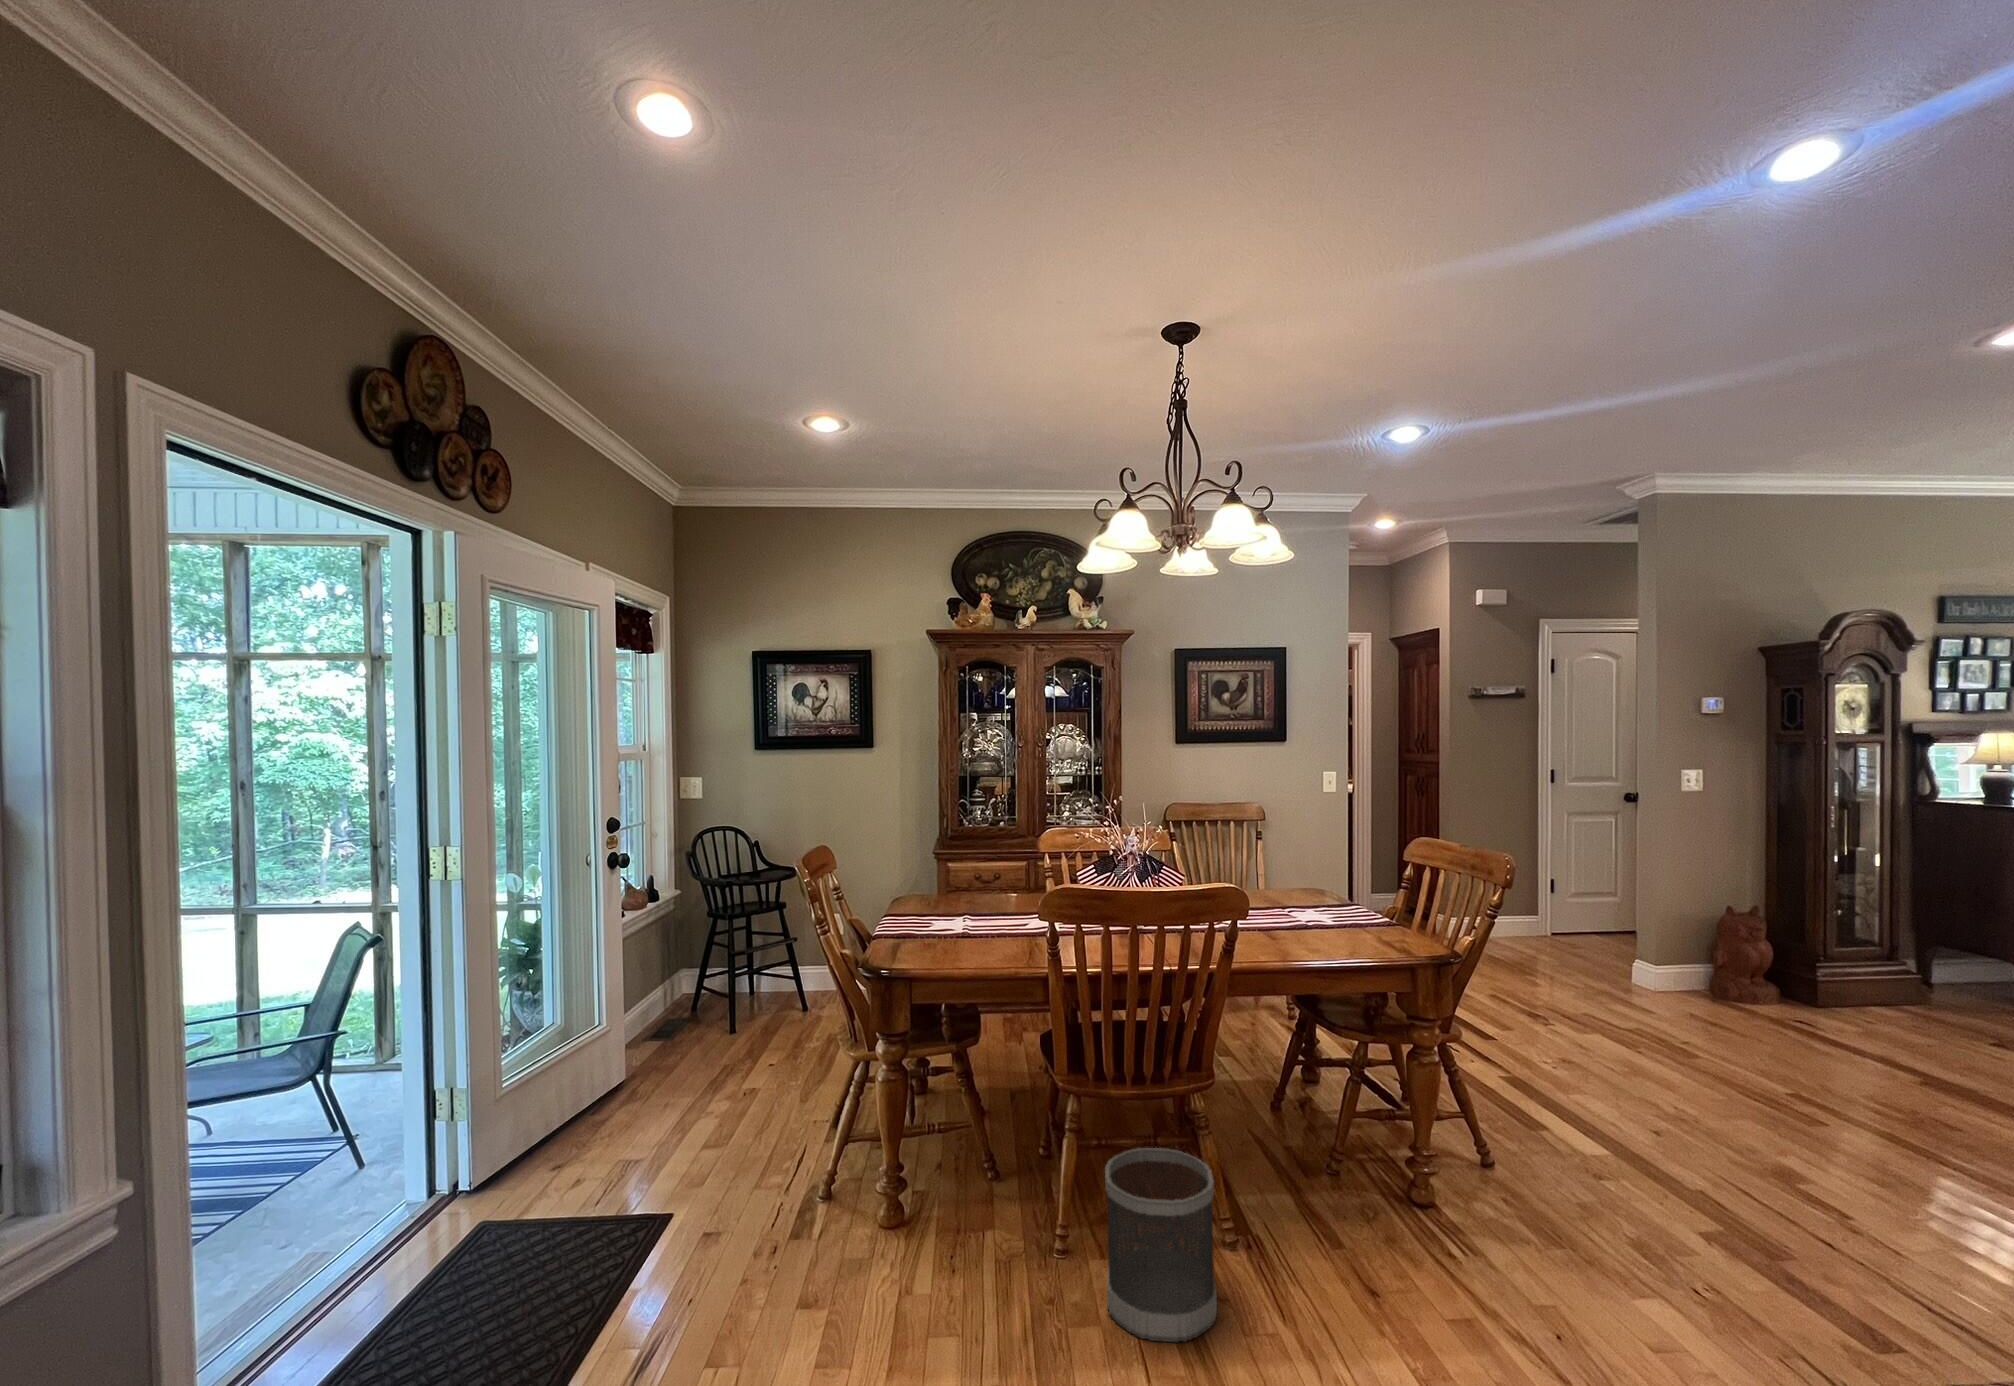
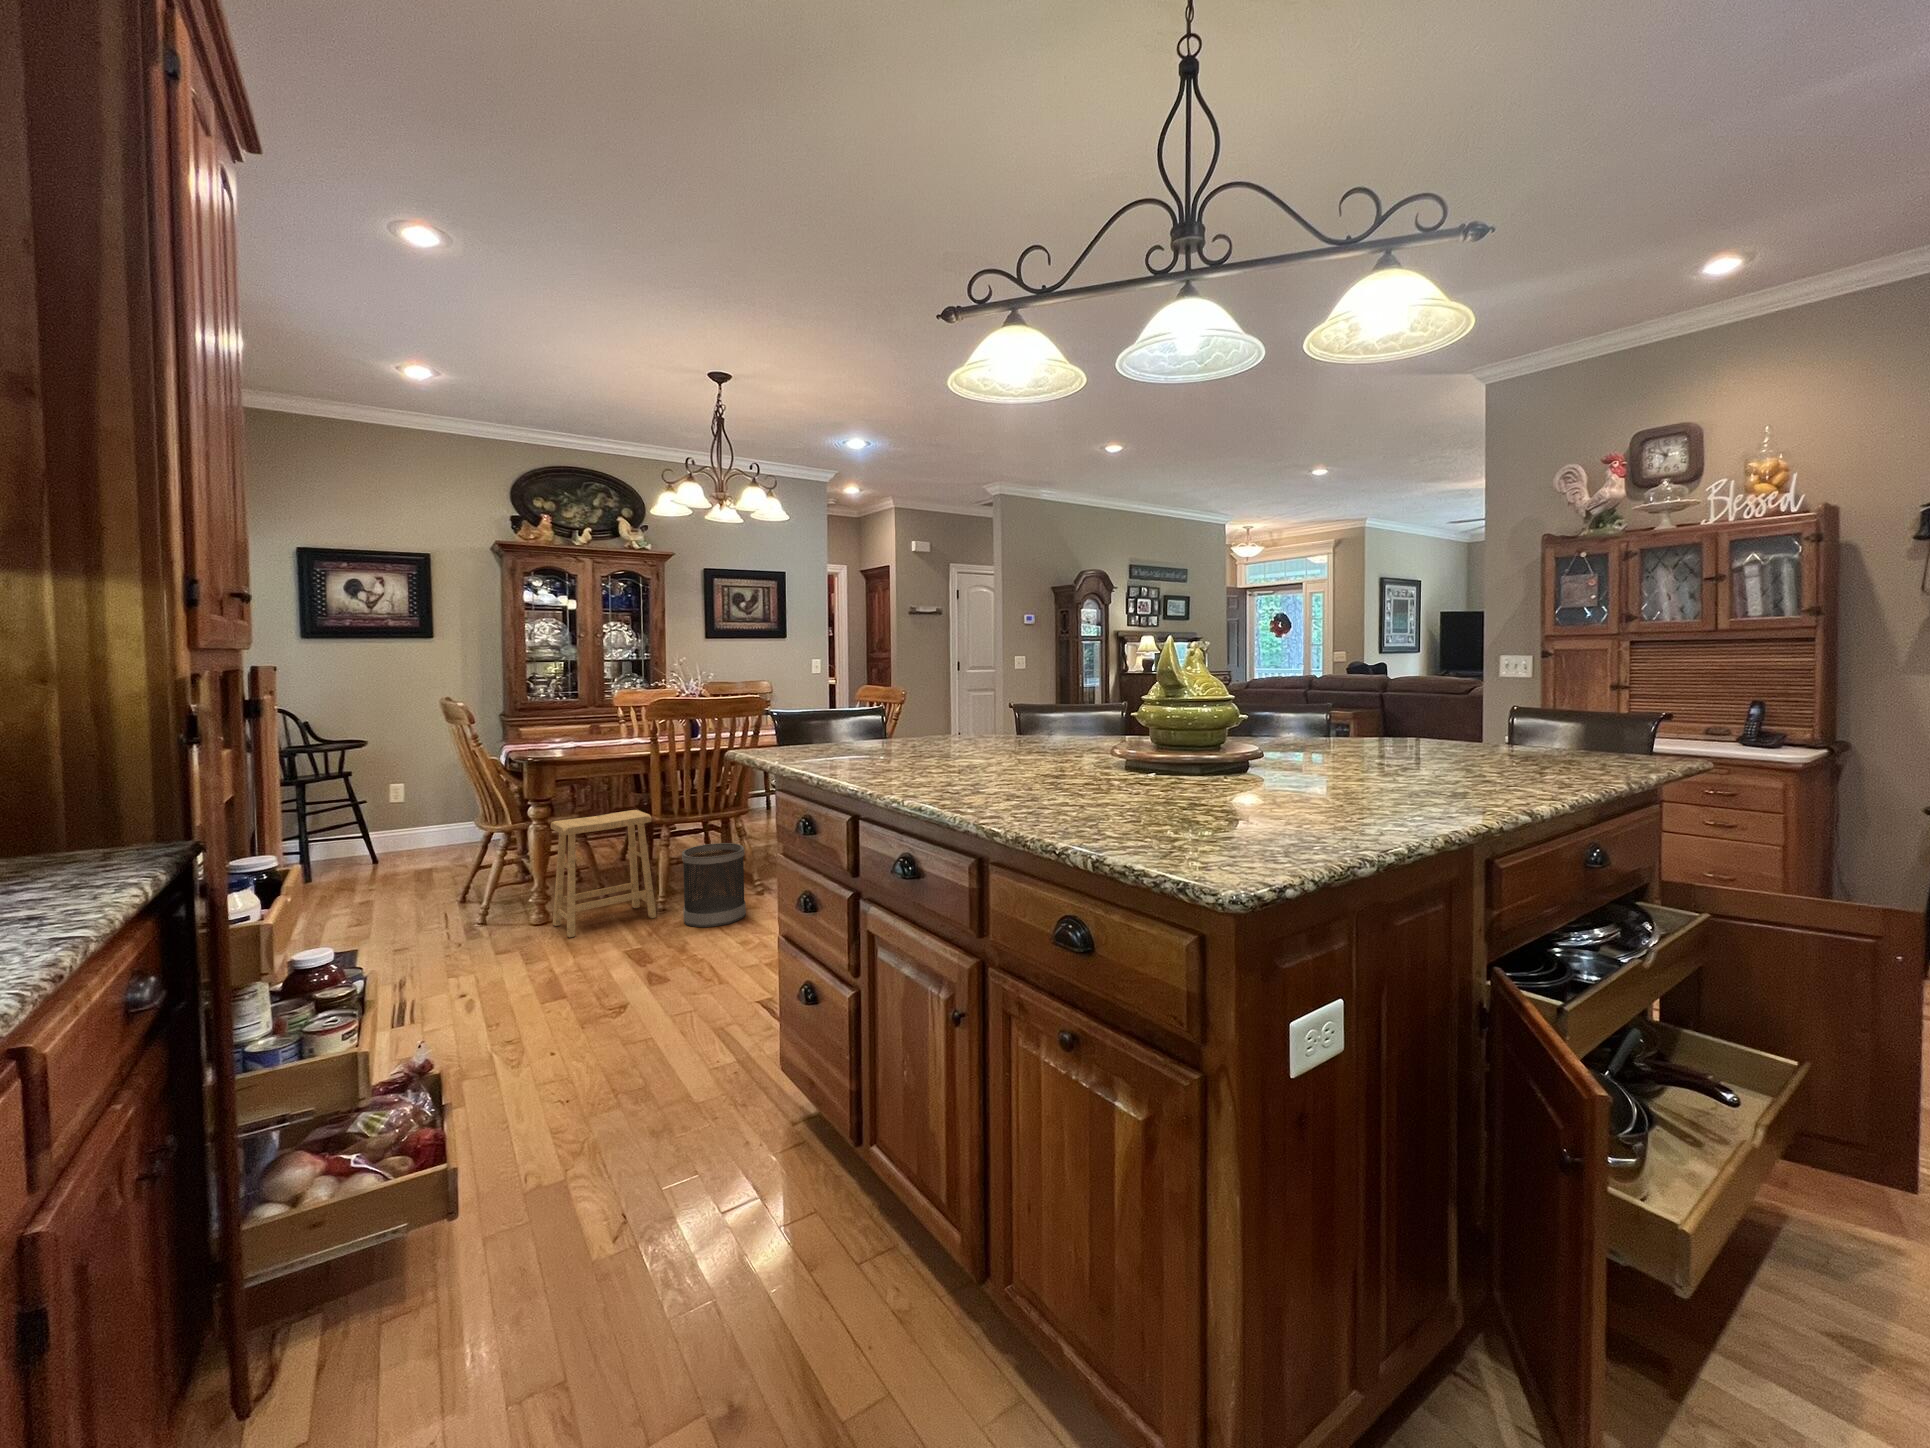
footstool: none [918,1055,1067,1286] -> present [550,810,656,938]

